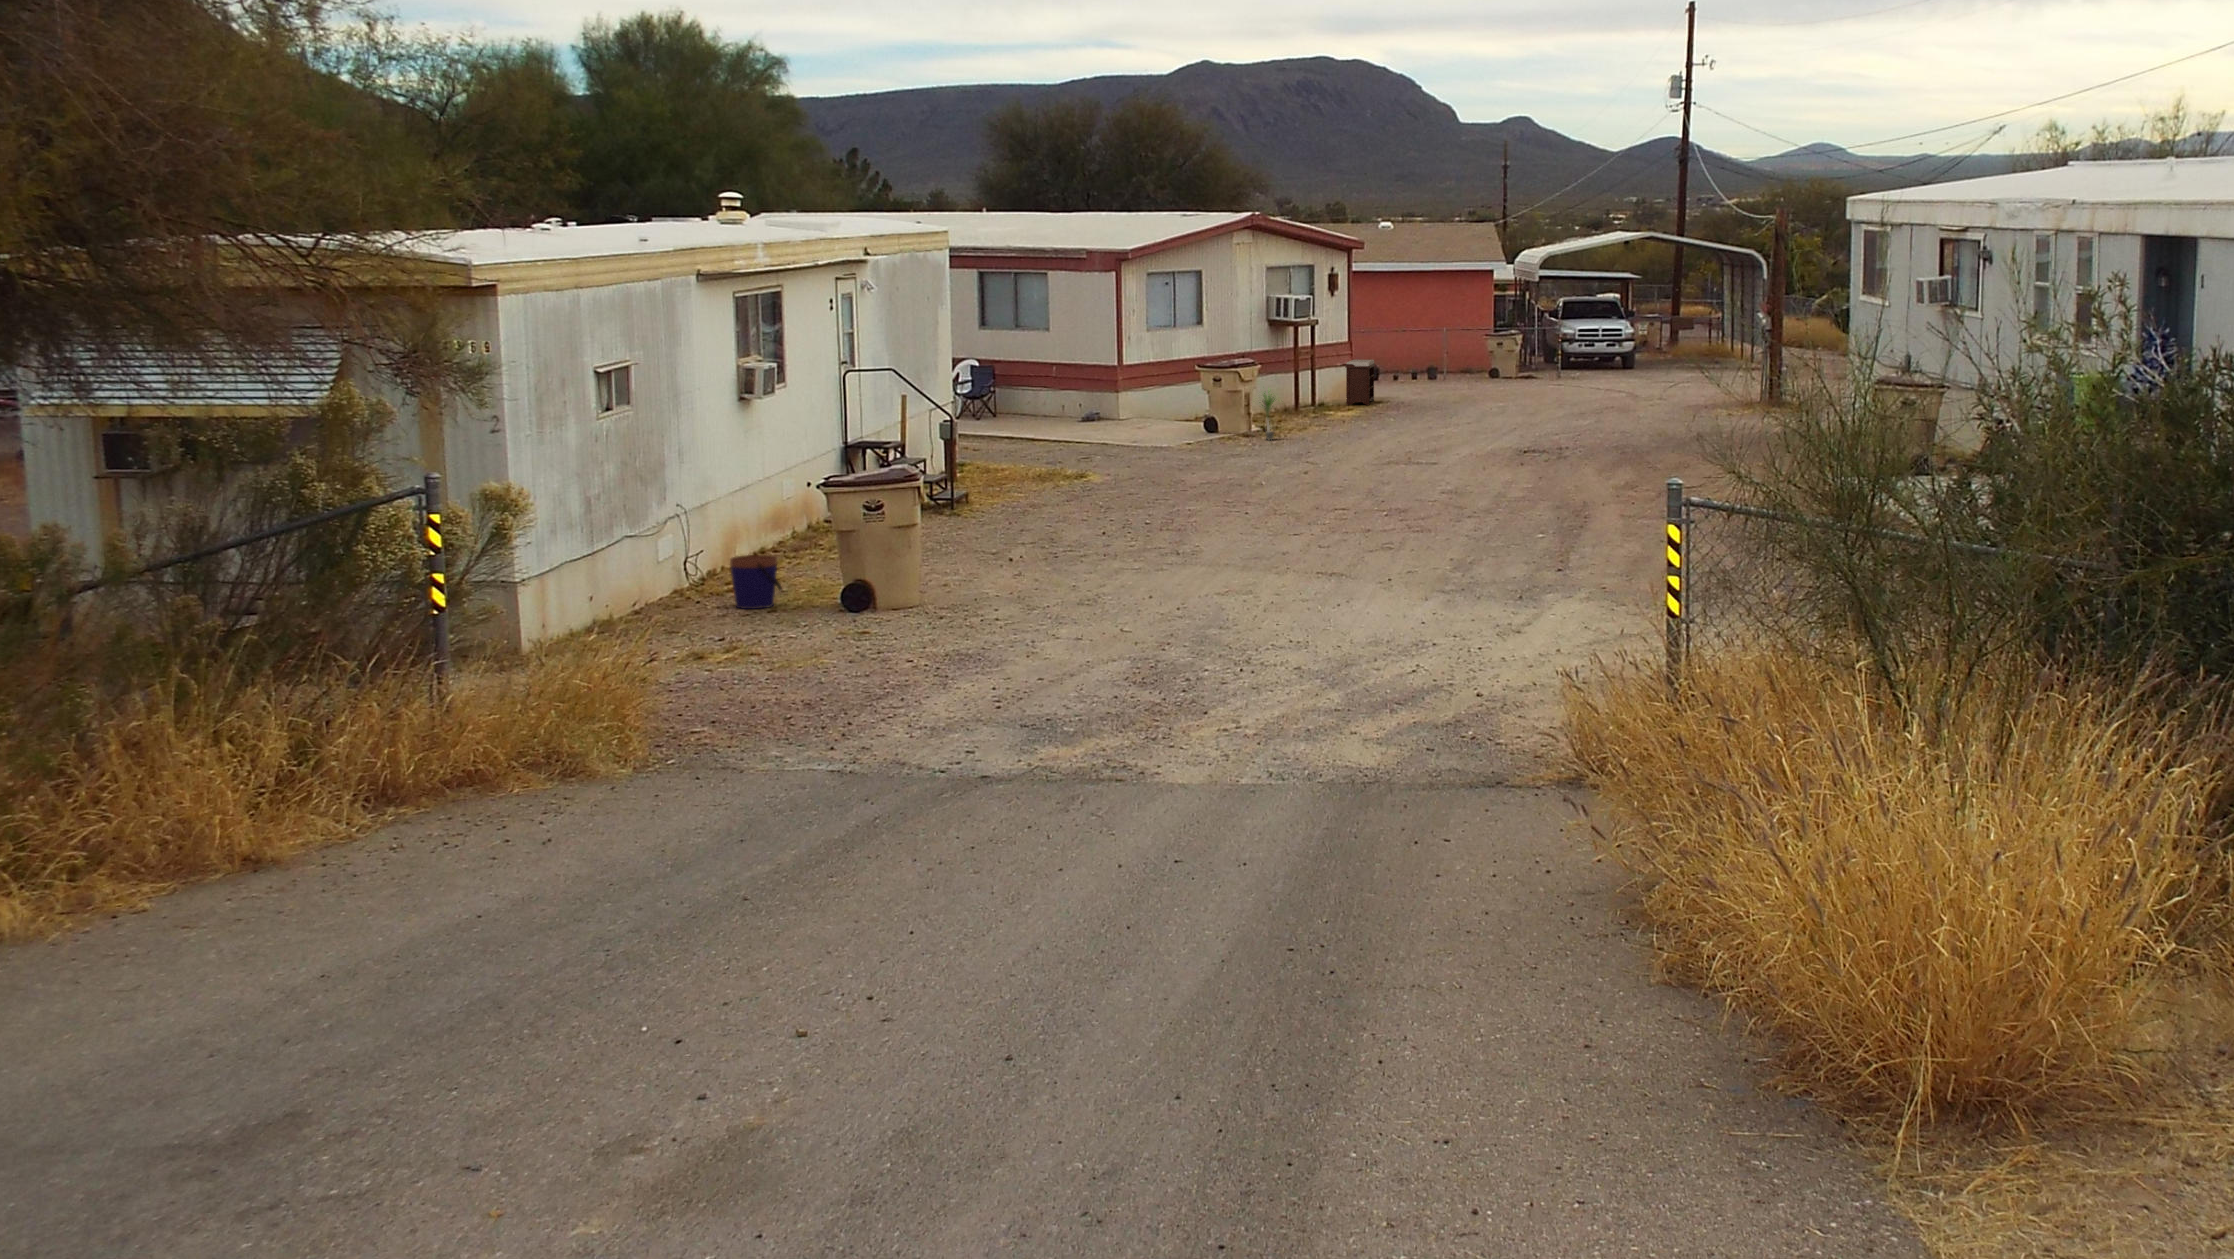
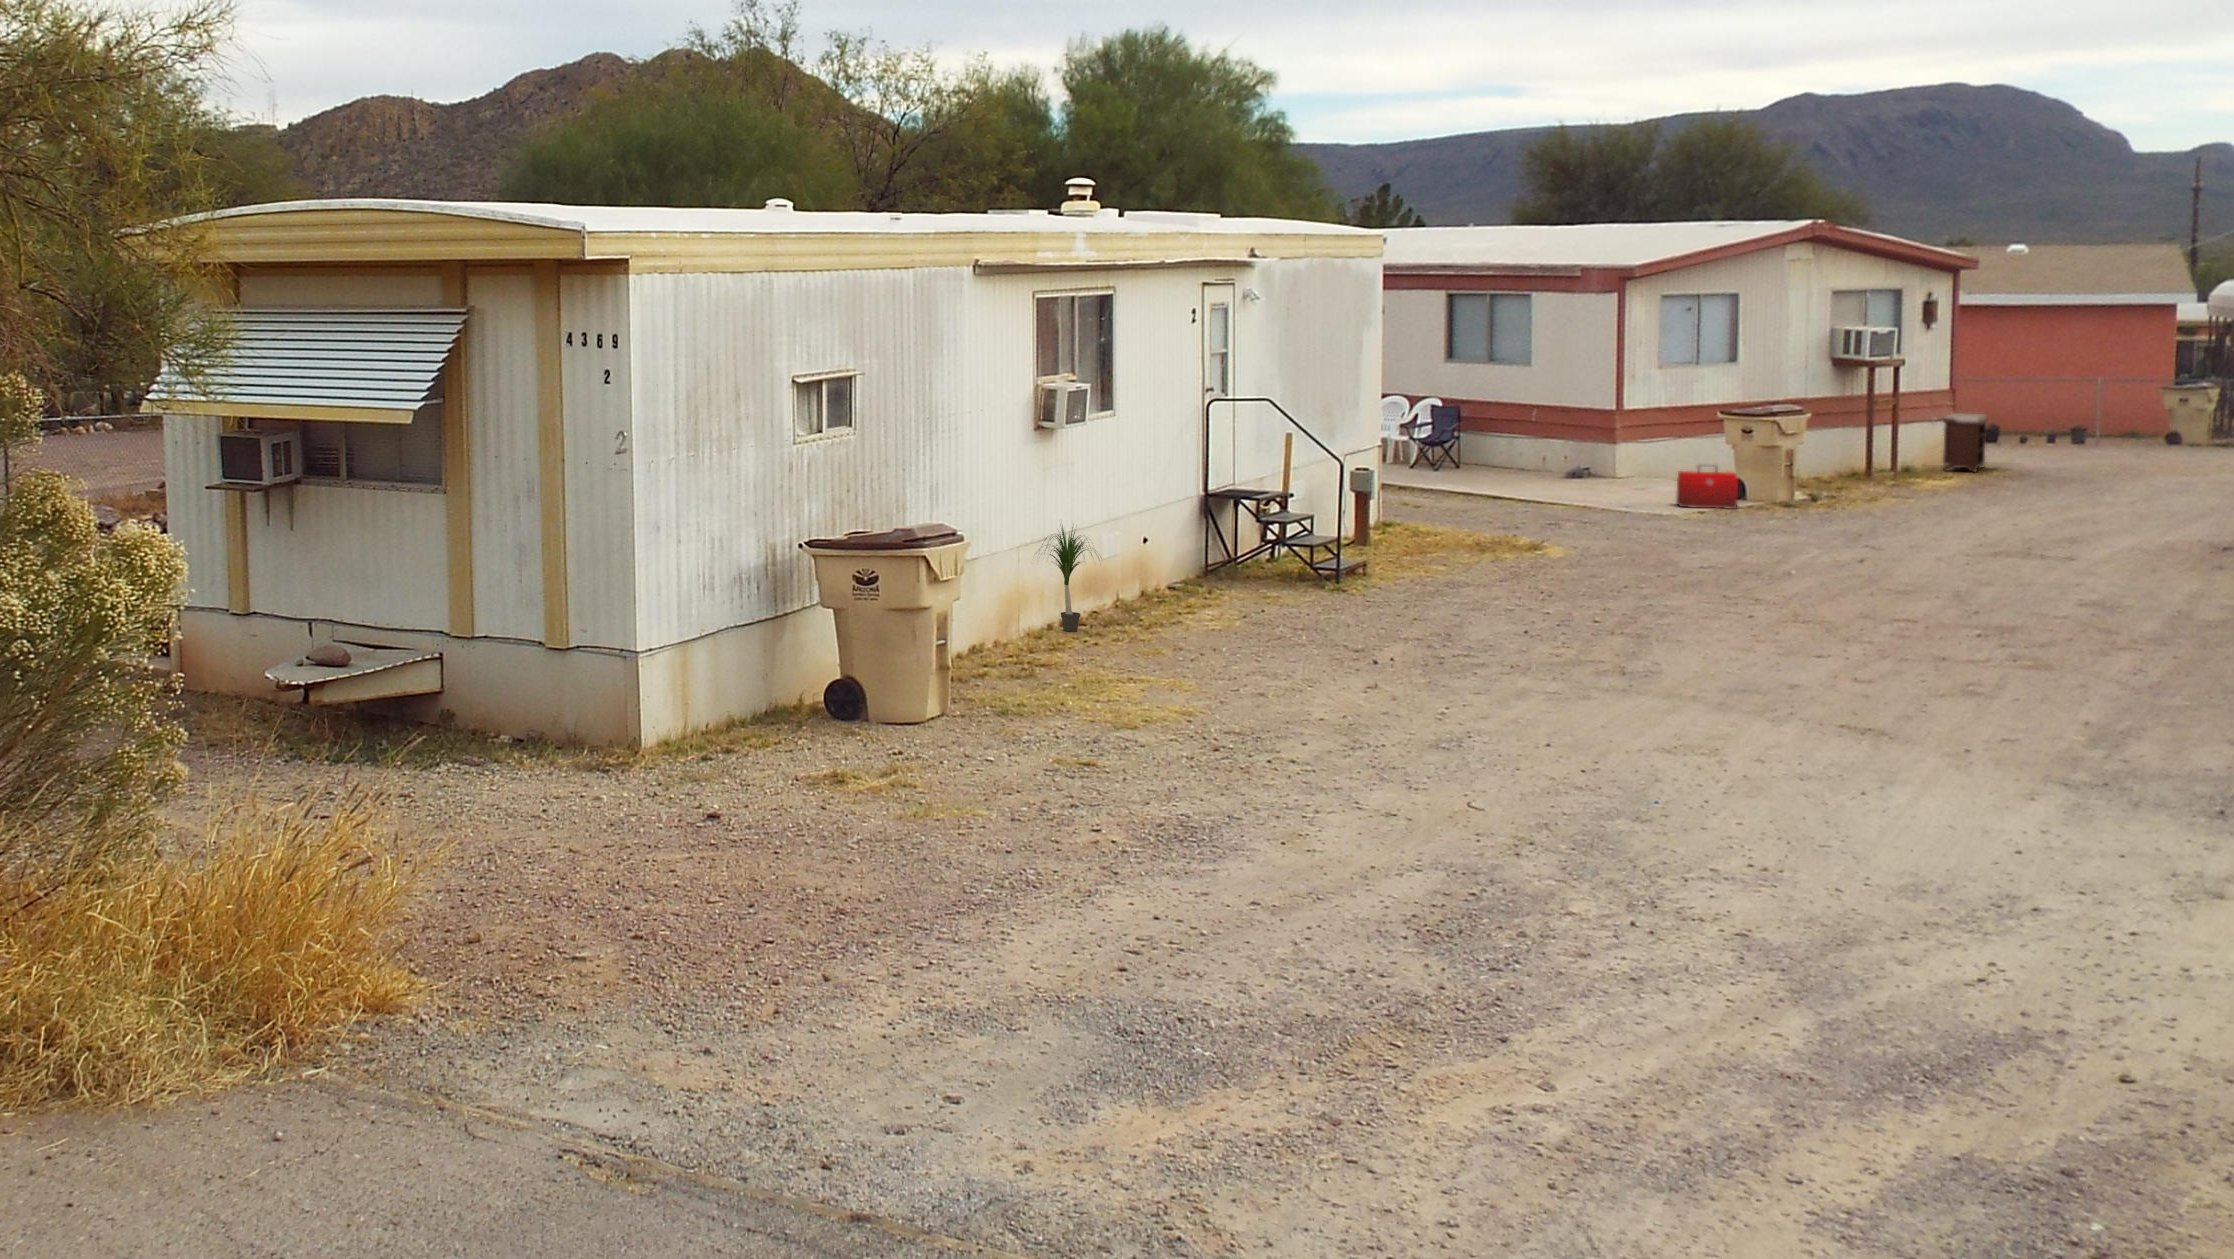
potted plant: present [1262,392,1275,440] -> present [1039,526,1085,631]
toolbox: none [1167,407,1211,441] -> present [1676,464,1738,509]
bucket: present [730,555,782,609] -> none [945,638,1014,714]

